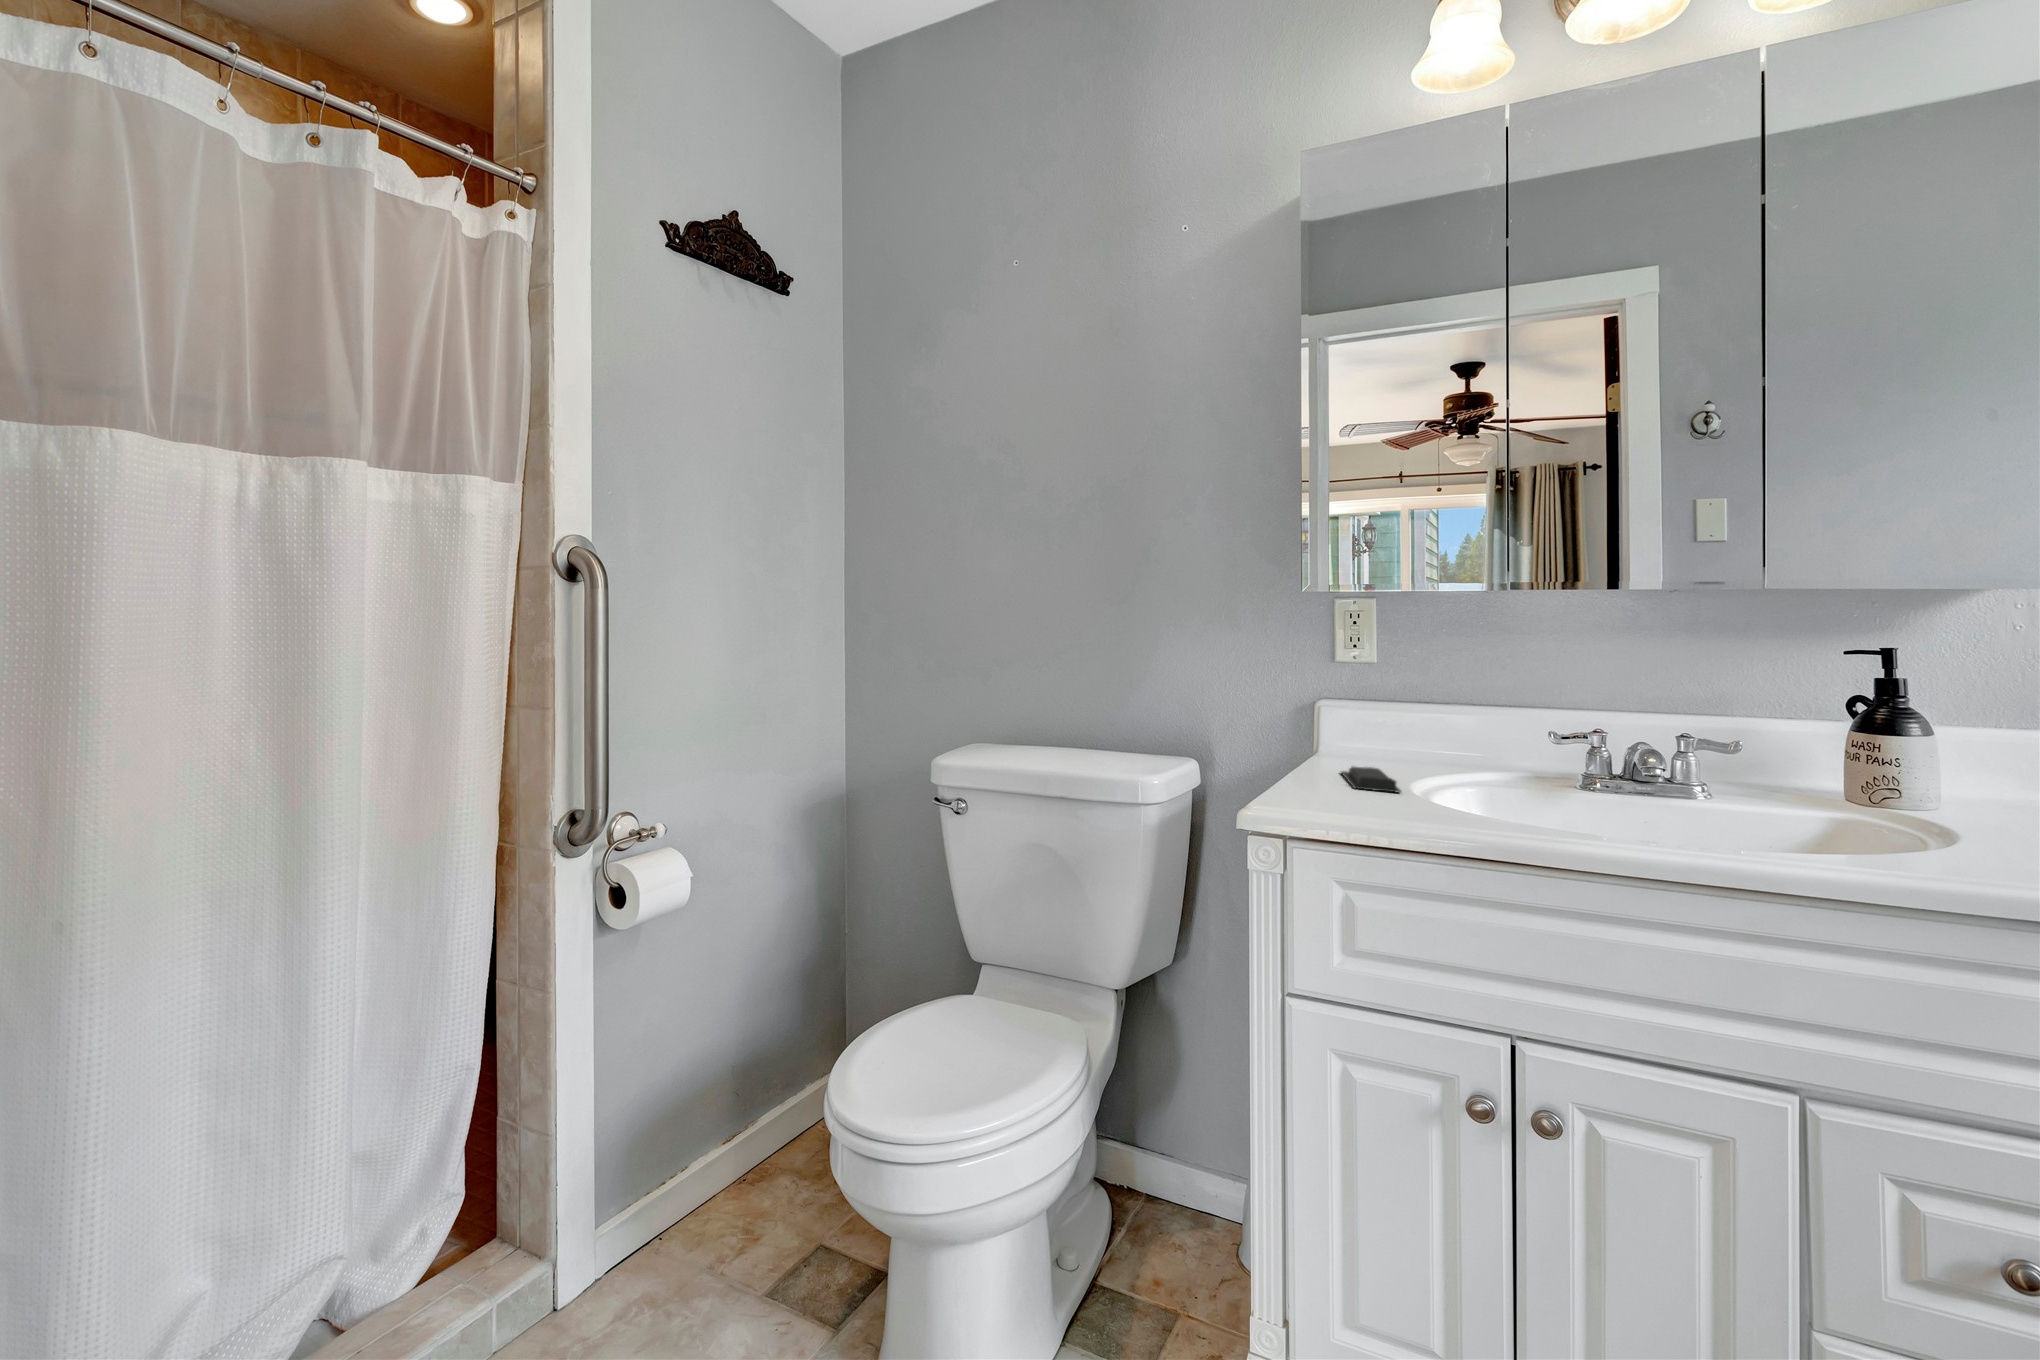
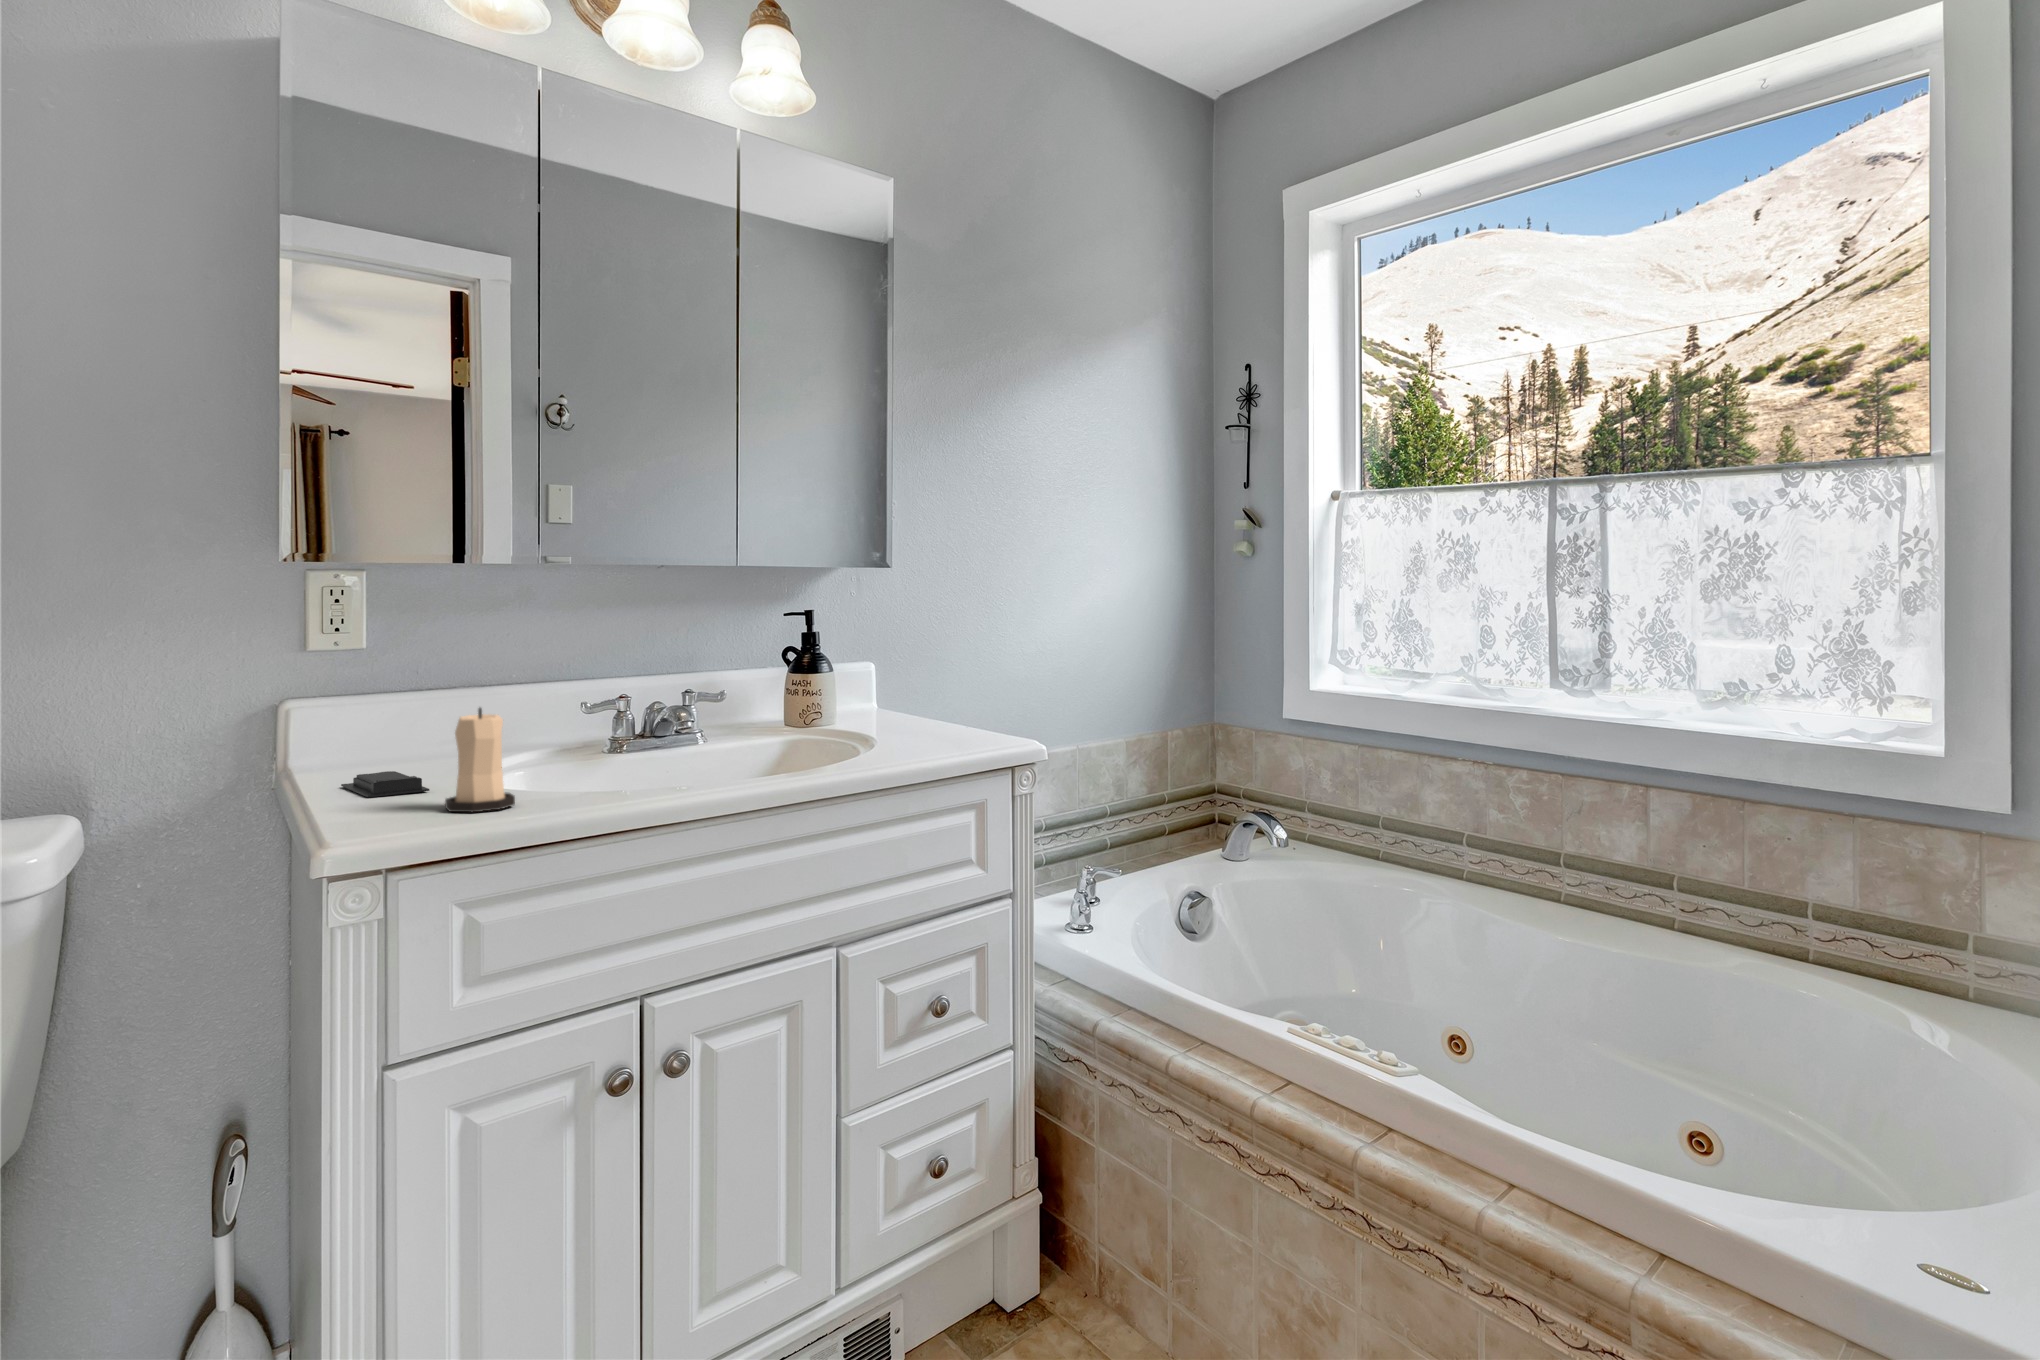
candle: none [1407,734,1468,830] -> present [445,708,515,812]

